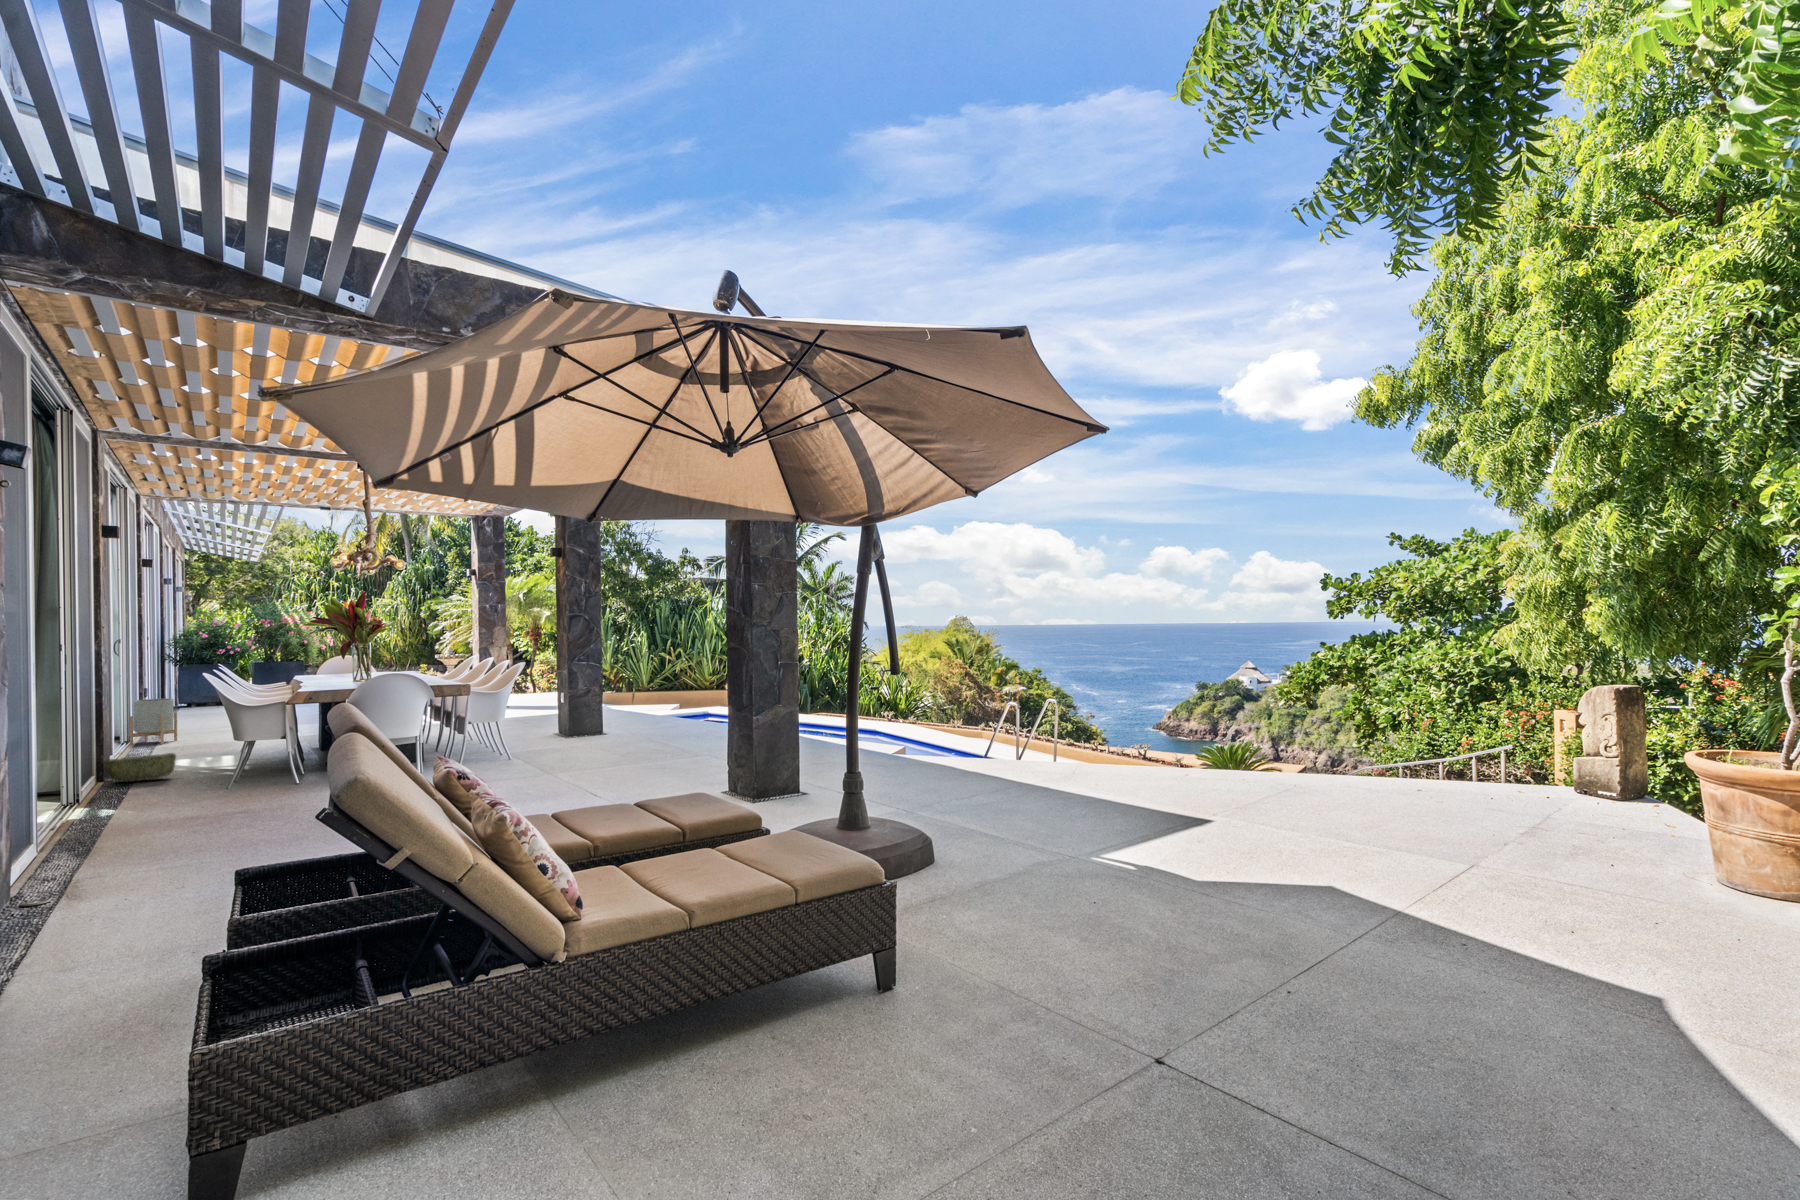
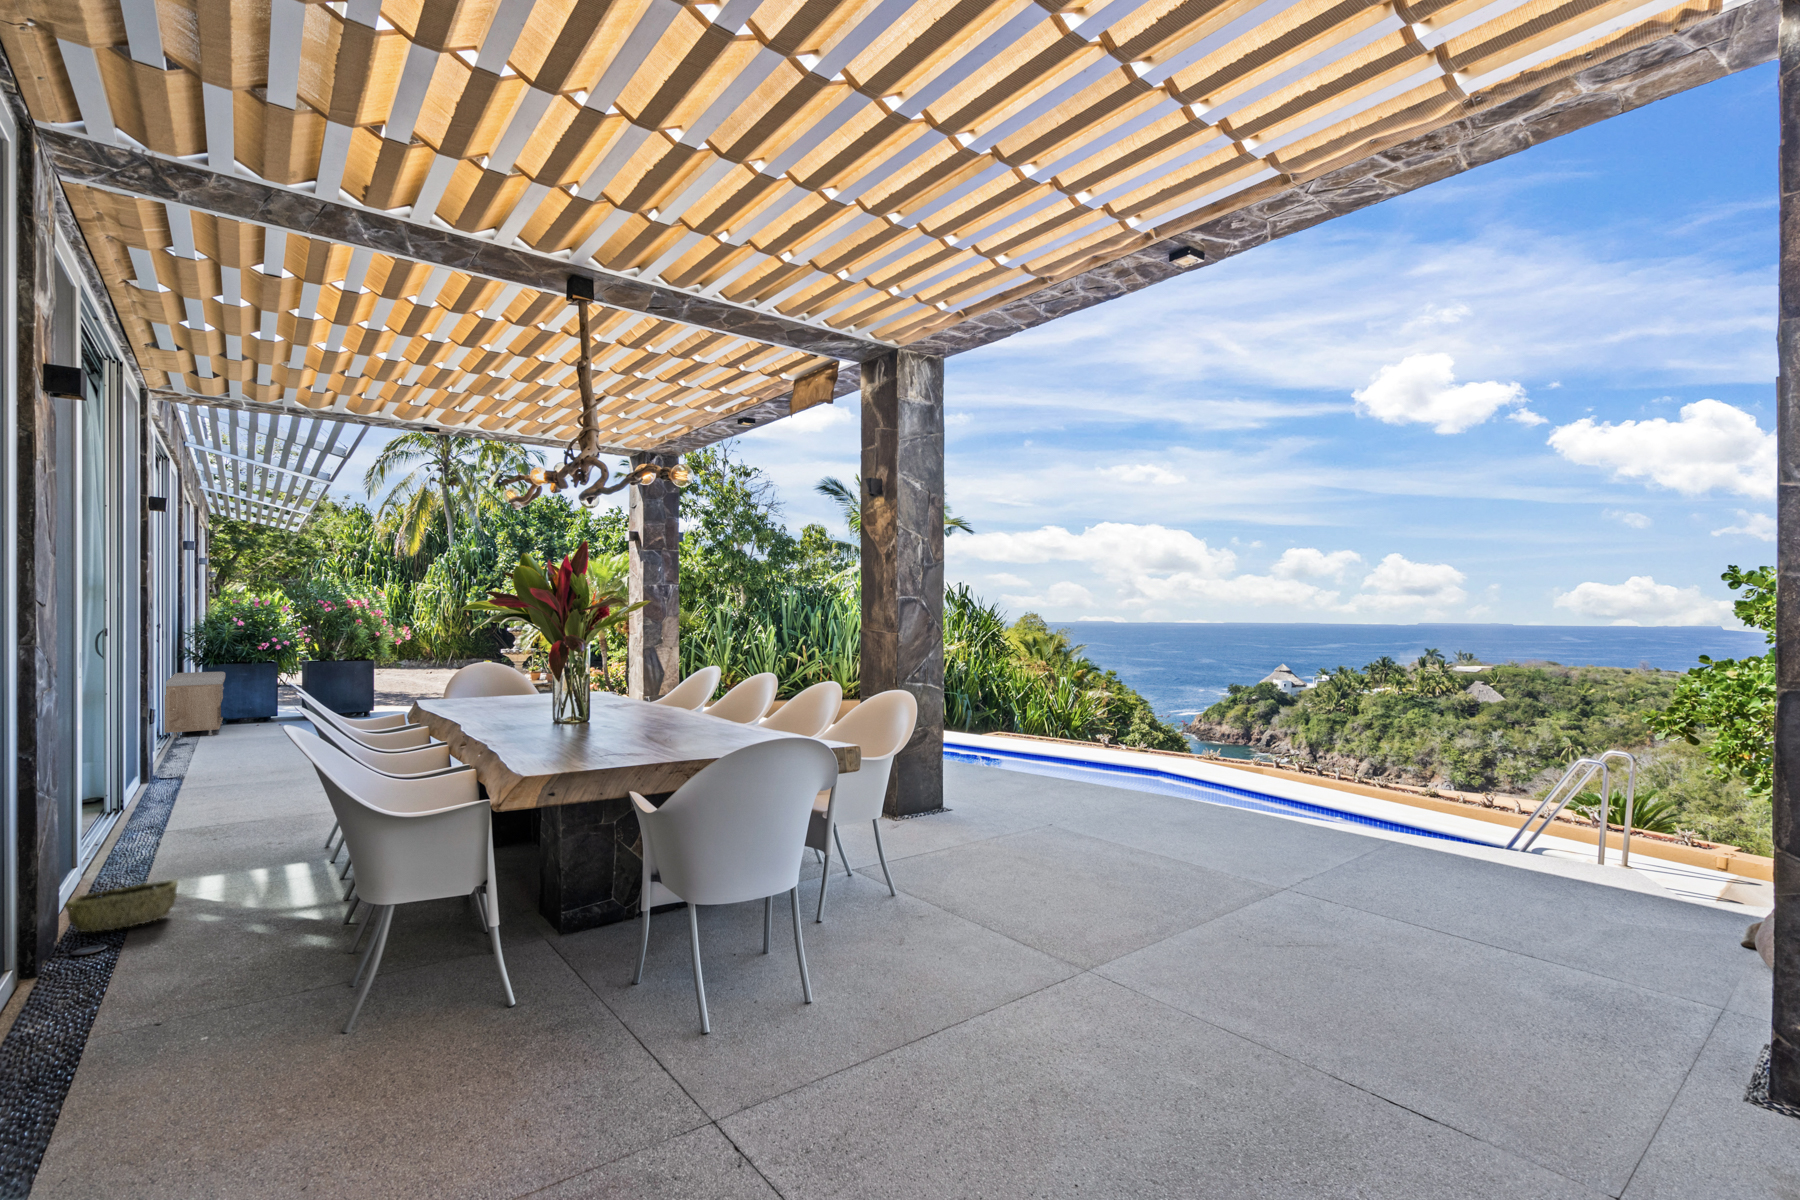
storage bench: none [154,661,203,713] -> present [165,672,226,738]
planter: present [130,699,177,745] -> none [123,751,188,816]

